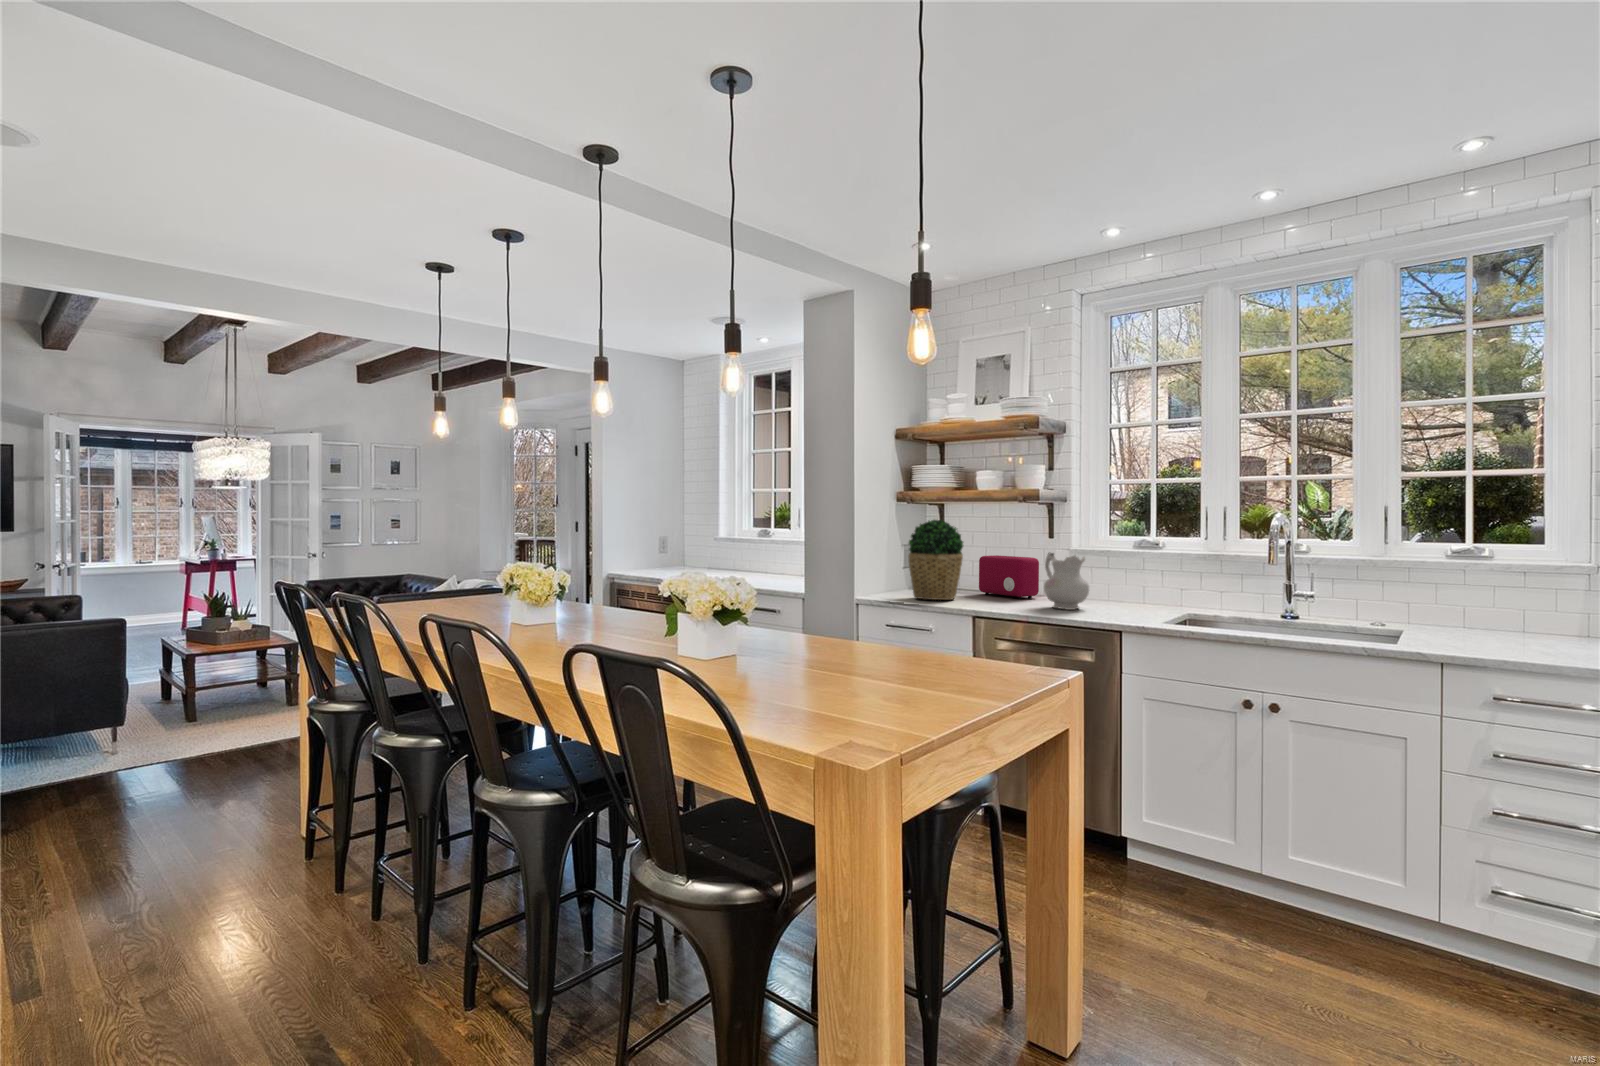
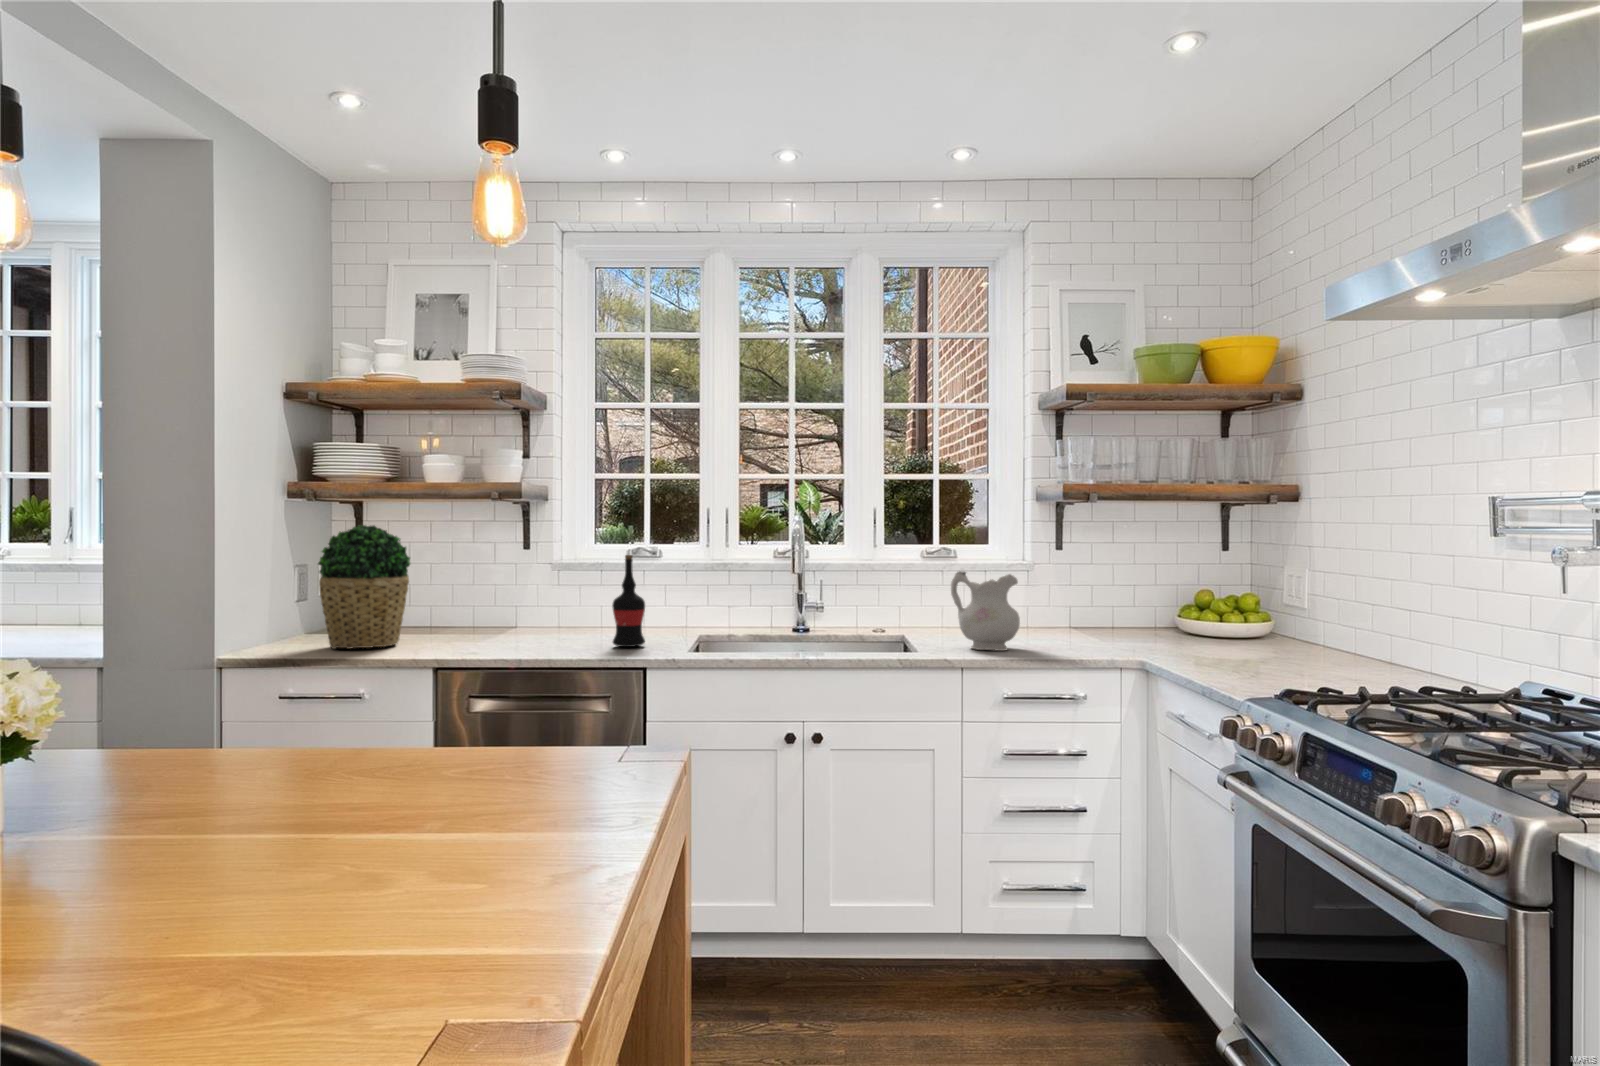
wine bottle: none [1100,543,1128,615] -> present [612,555,645,647]
ceramic pitcher: present [1044,552,1089,610] -> present [951,571,1020,651]
toaster: present [979,555,1039,599] -> none [426,576,515,635]

